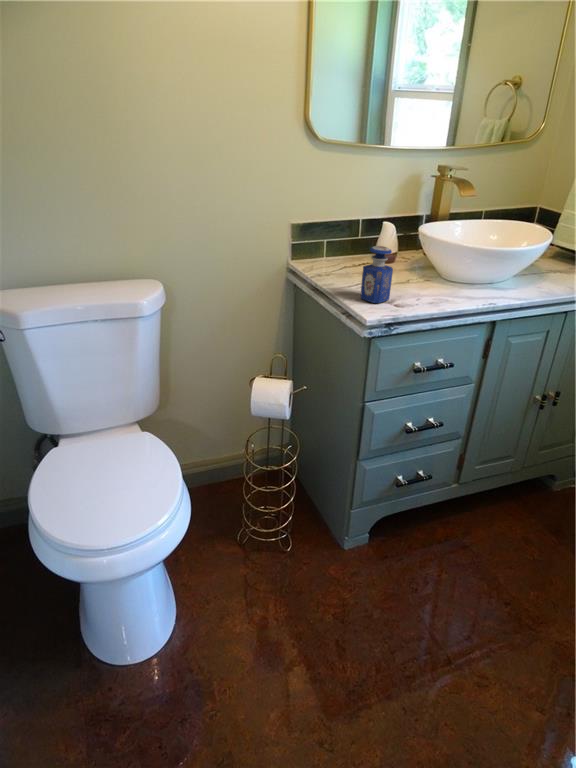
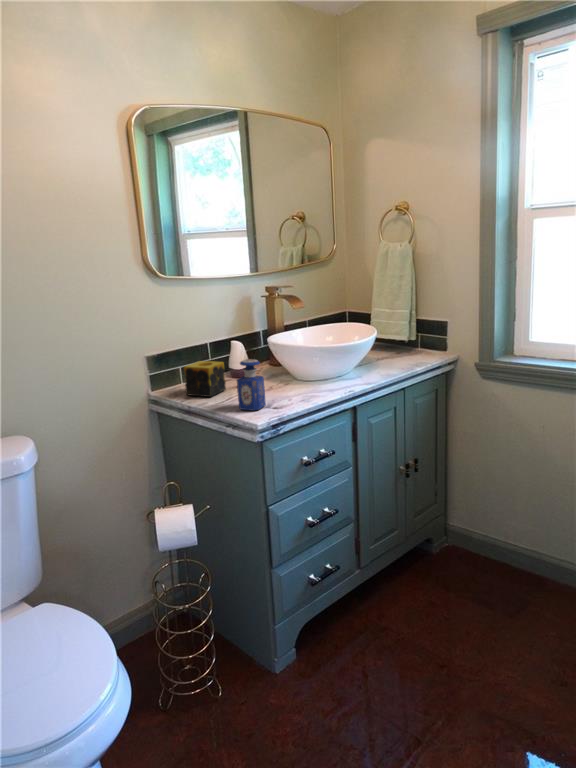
candle: none [319,238,364,278] -> present [184,361,226,397]

